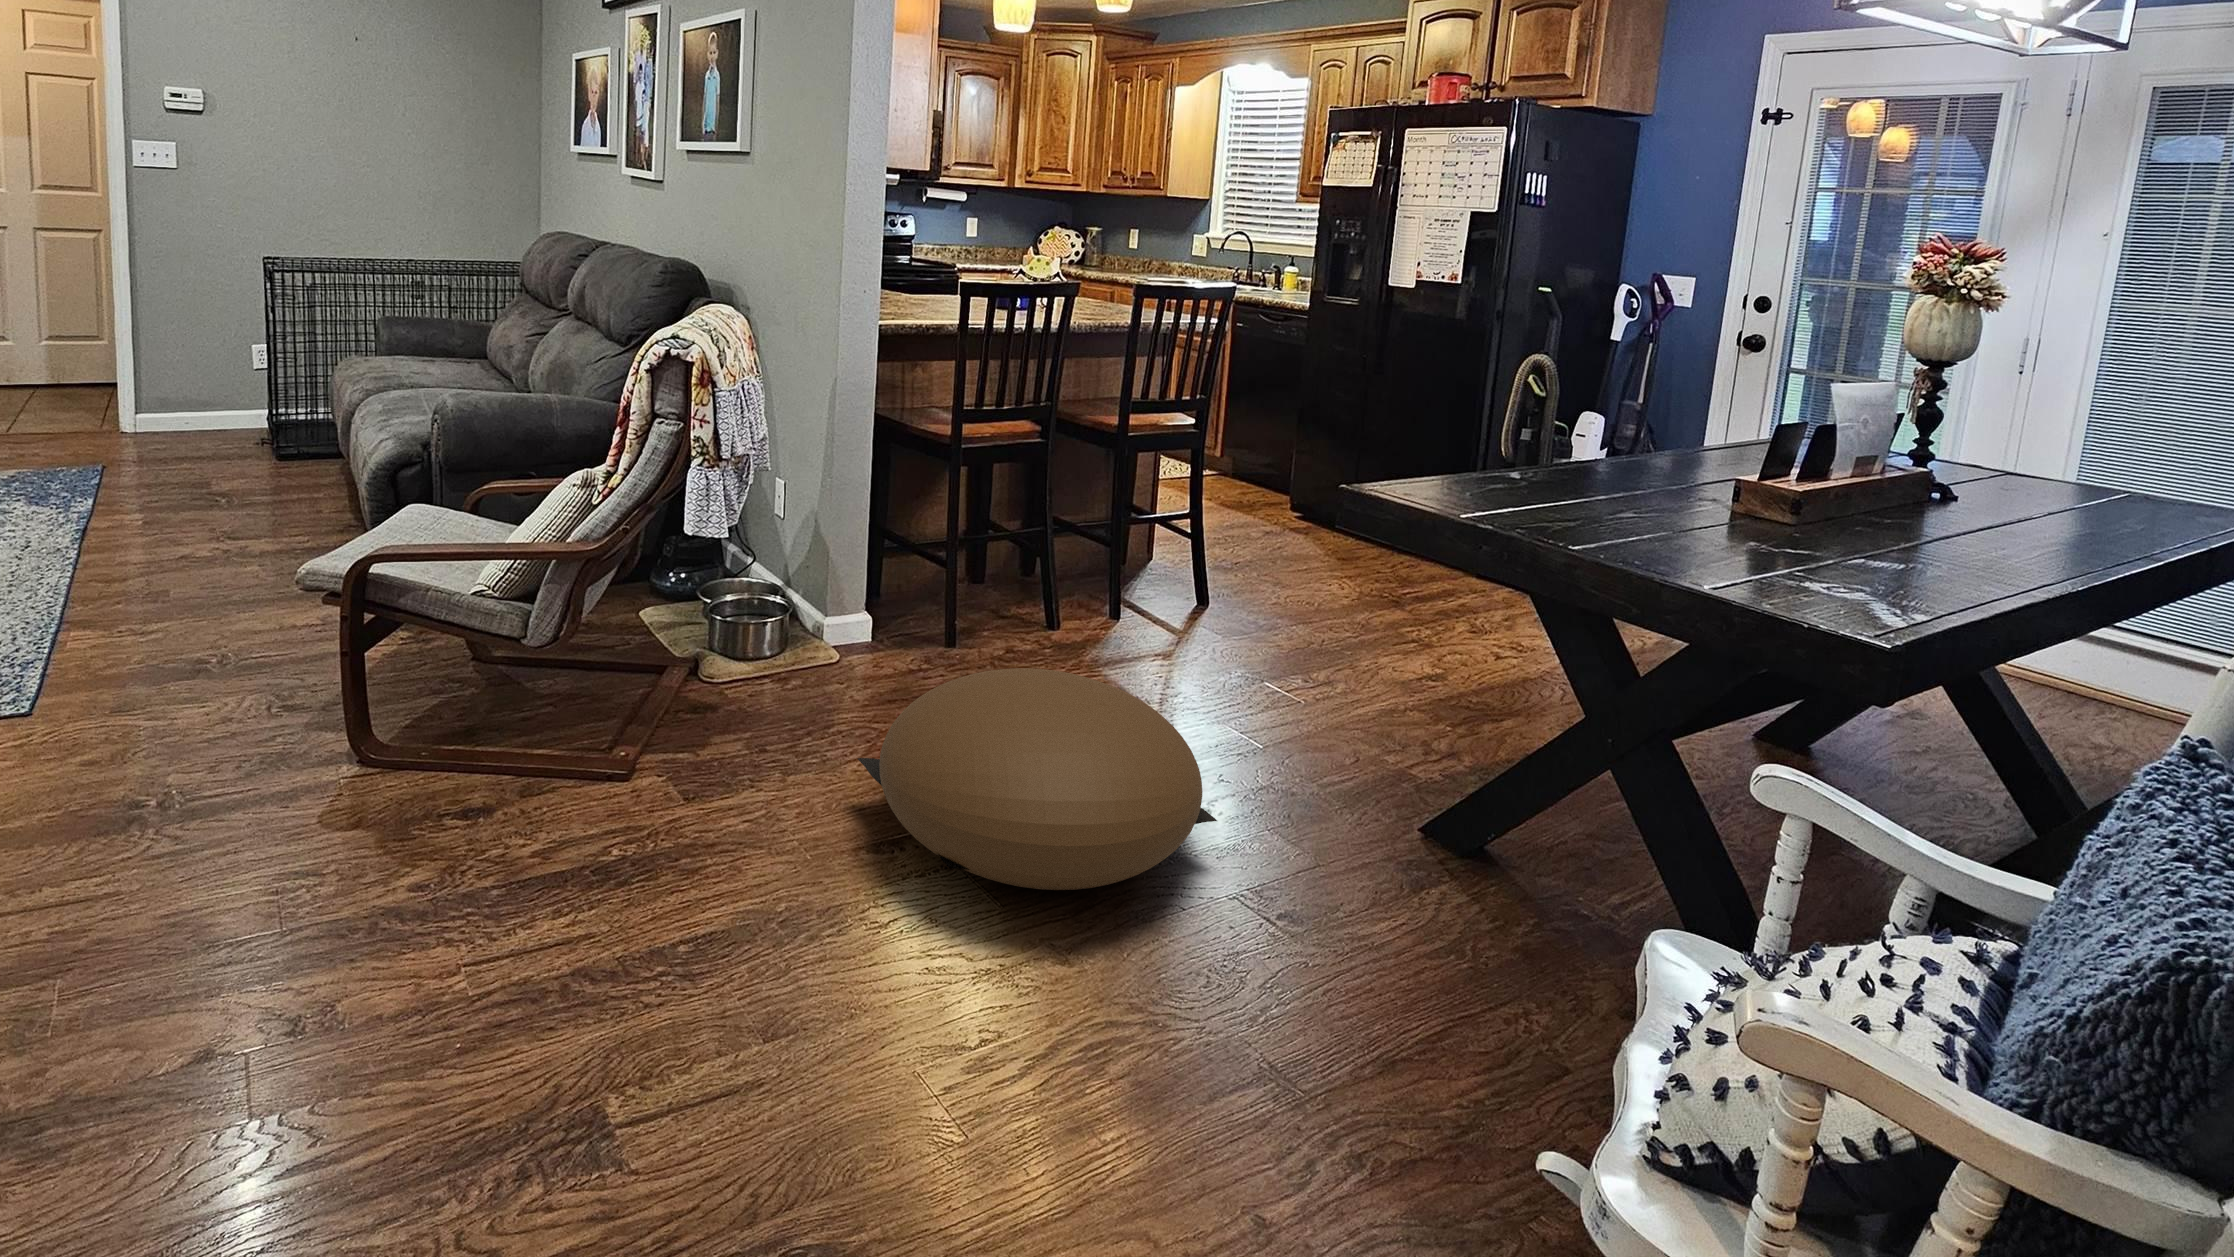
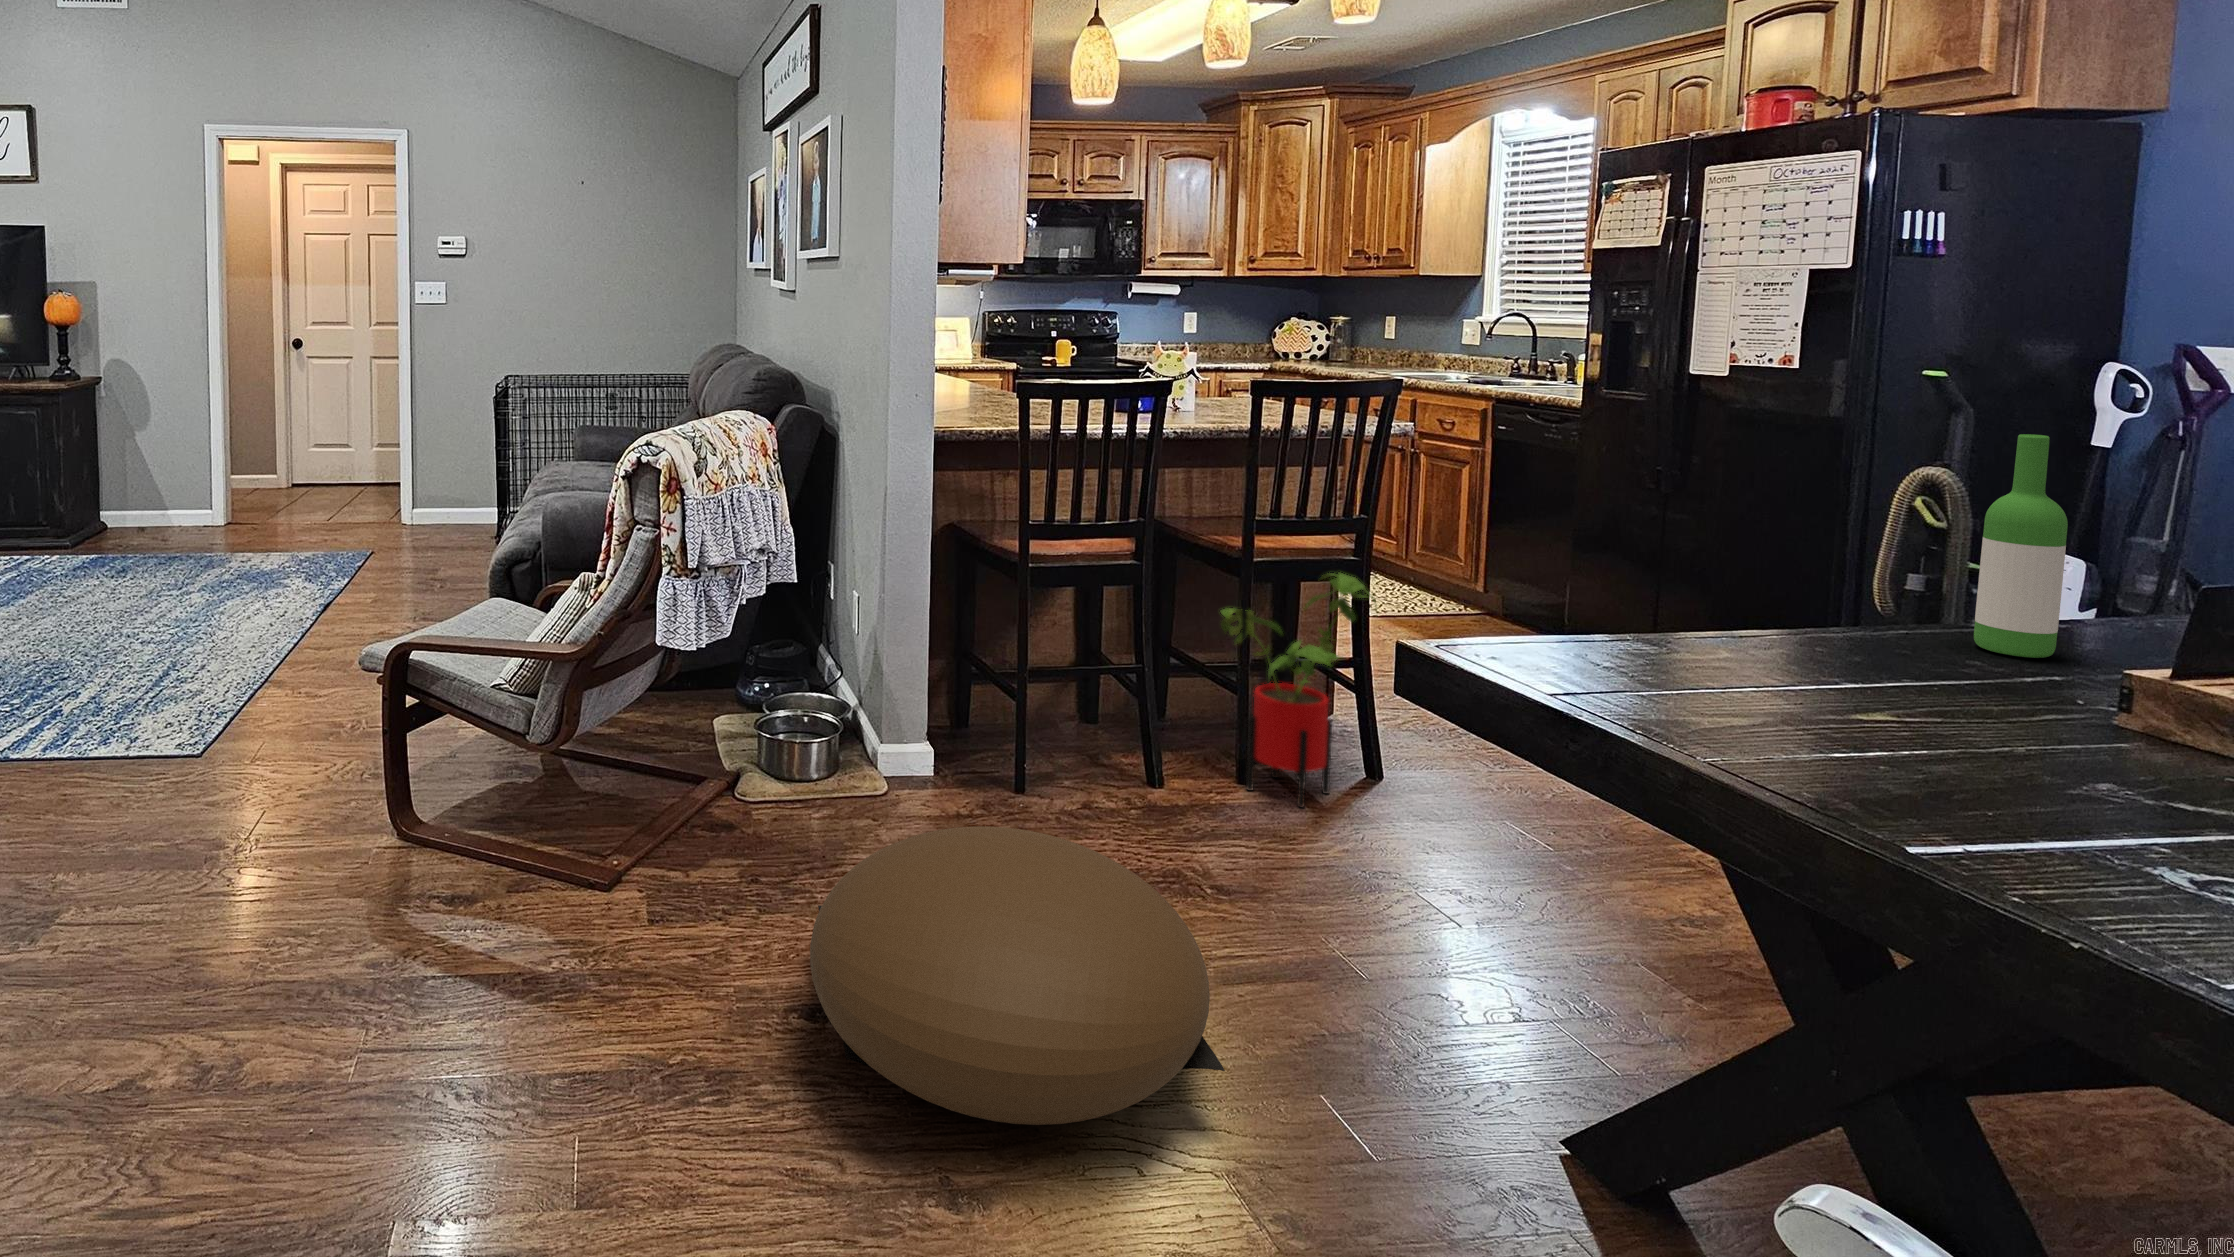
wine bottle: none [1628,334,1679,475] -> present [1974,434,2068,658]
house plant: none [1102,444,1221,636] -> present [1221,573,1365,808]

